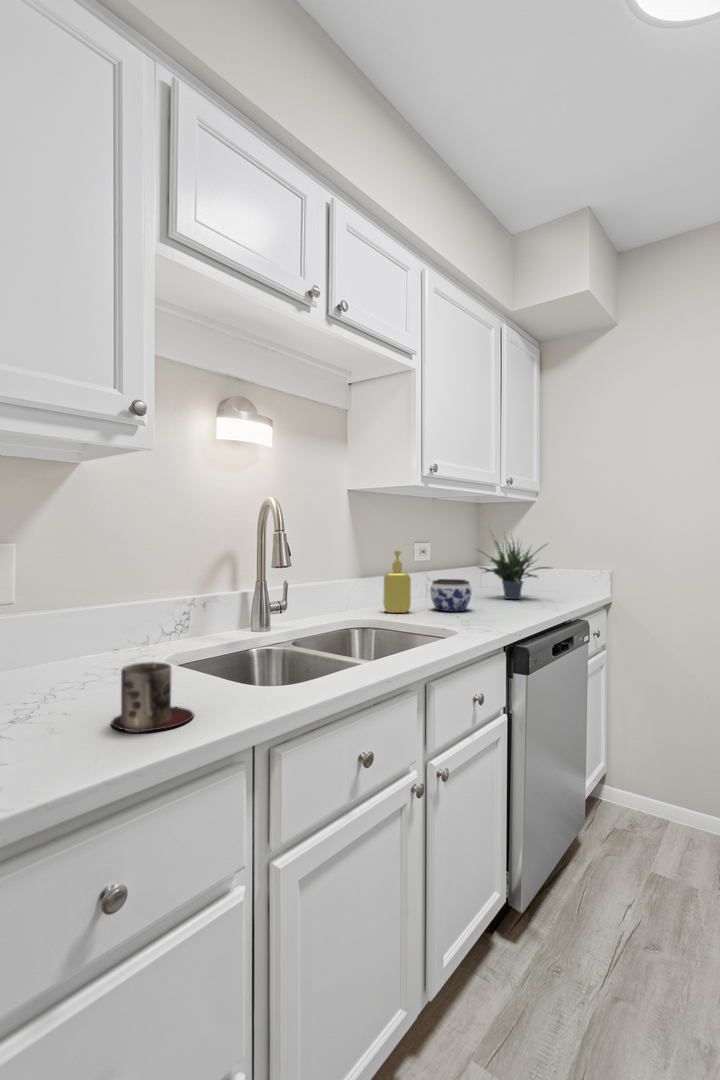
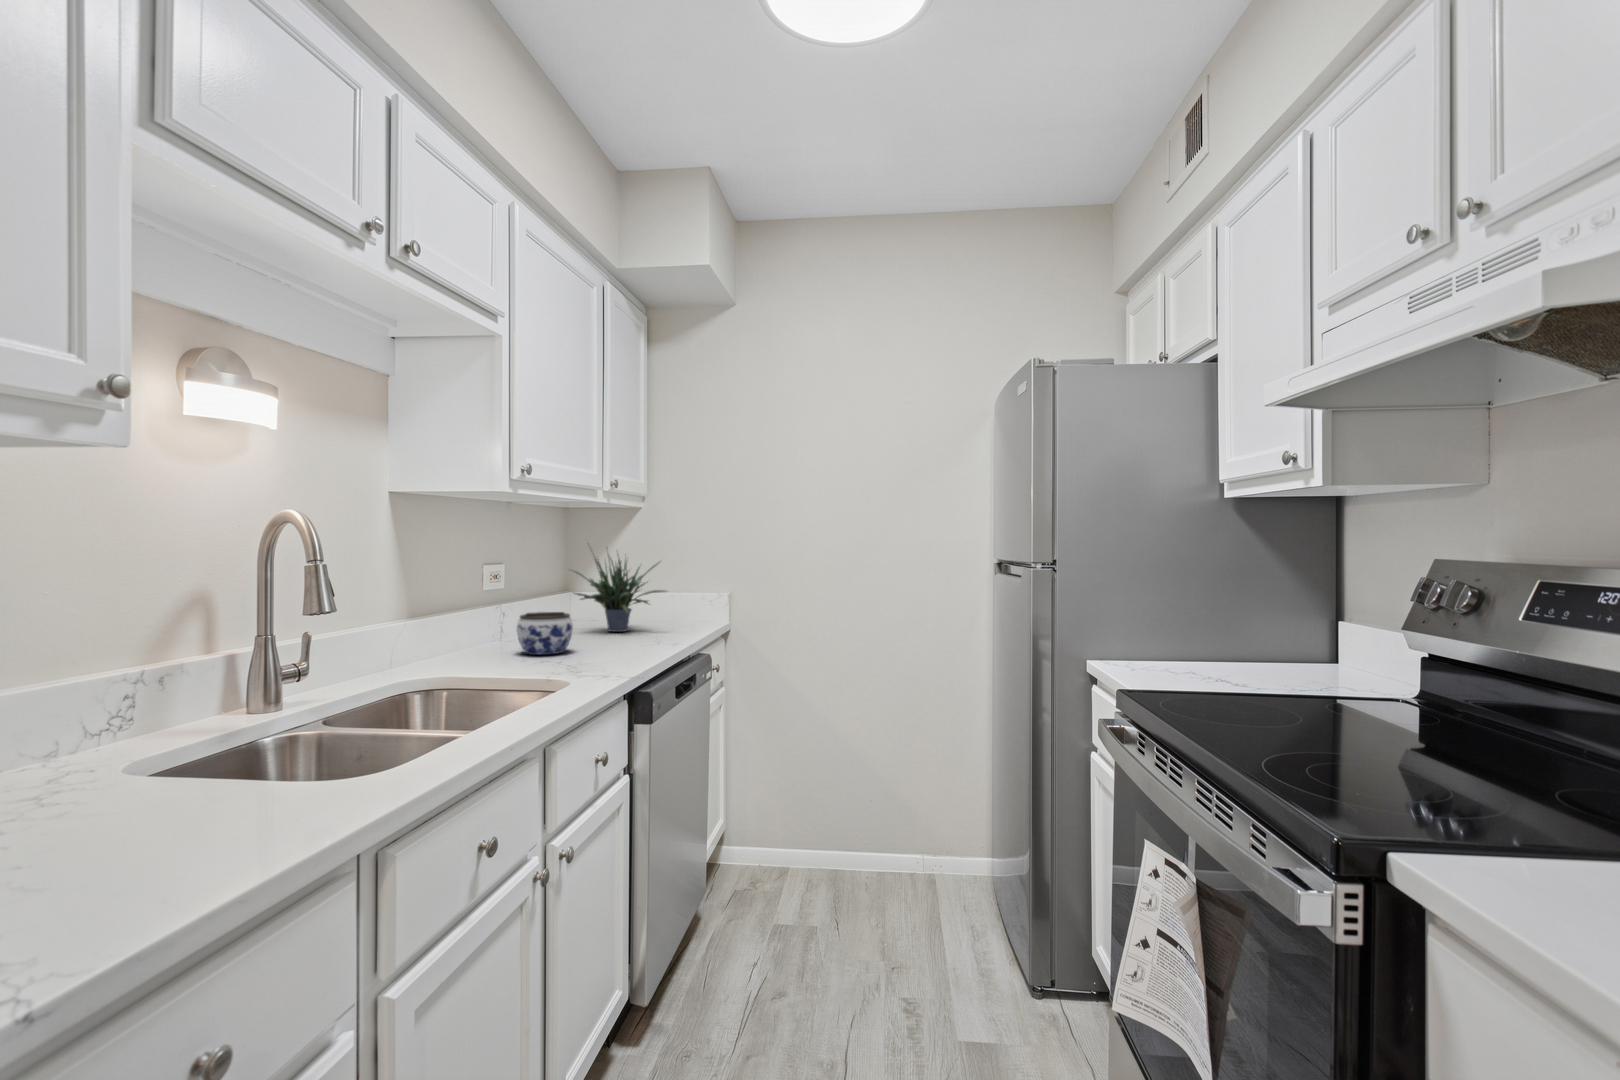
soap dispenser: present [383,551,411,613] -> none [450,577,491,663]
mug: present [111,662,194,731] -> none [103,774,249,881]

